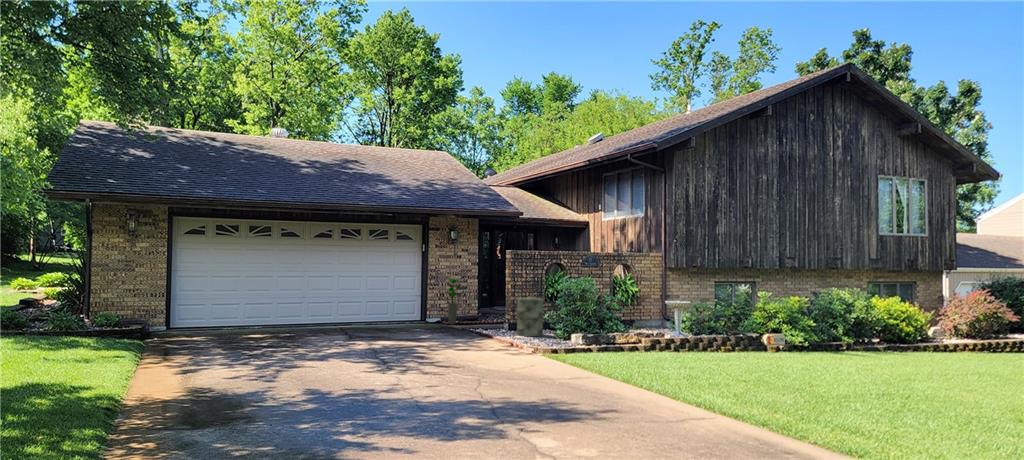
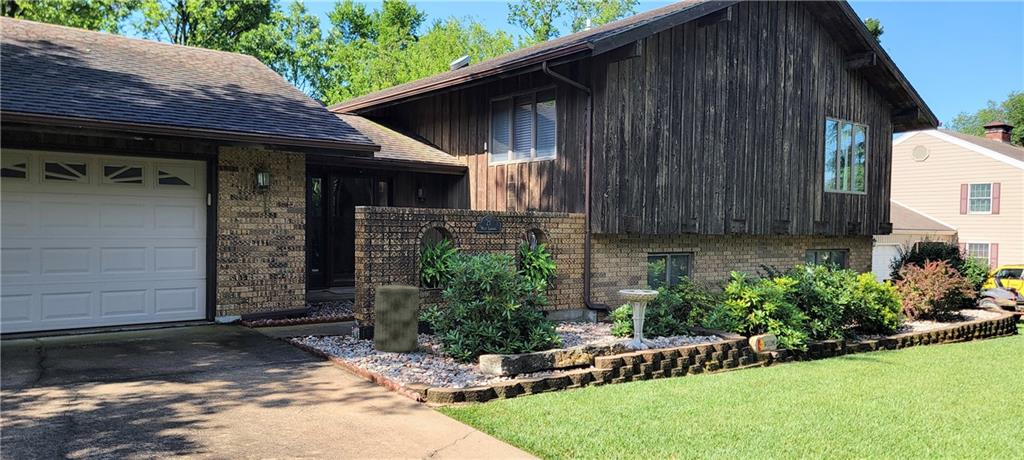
potted plant: present [446,278,460,325] -> none [244,249,278,324]

